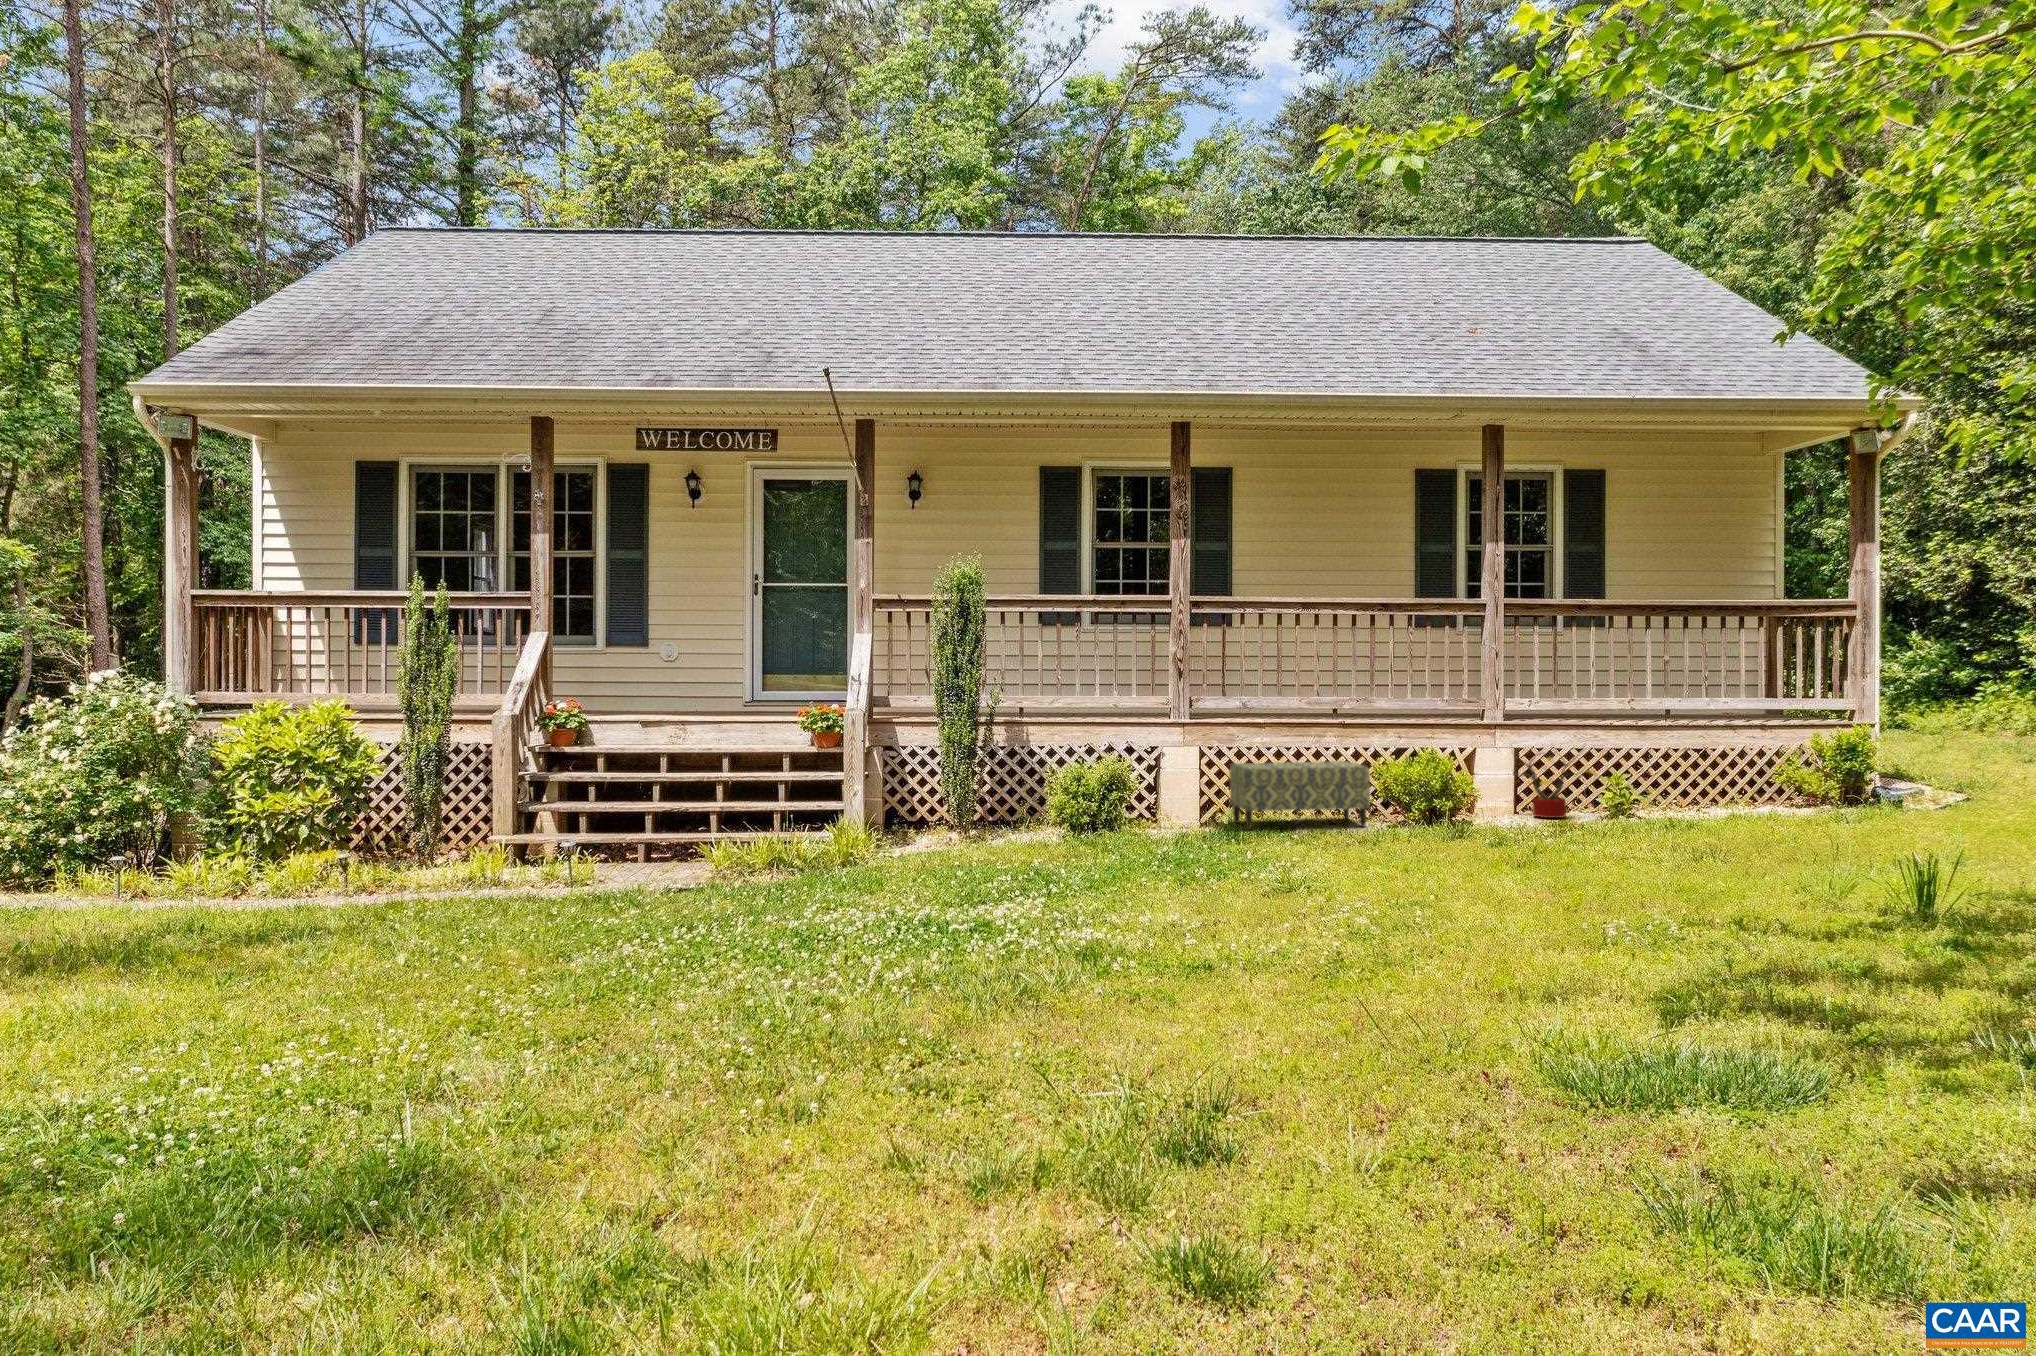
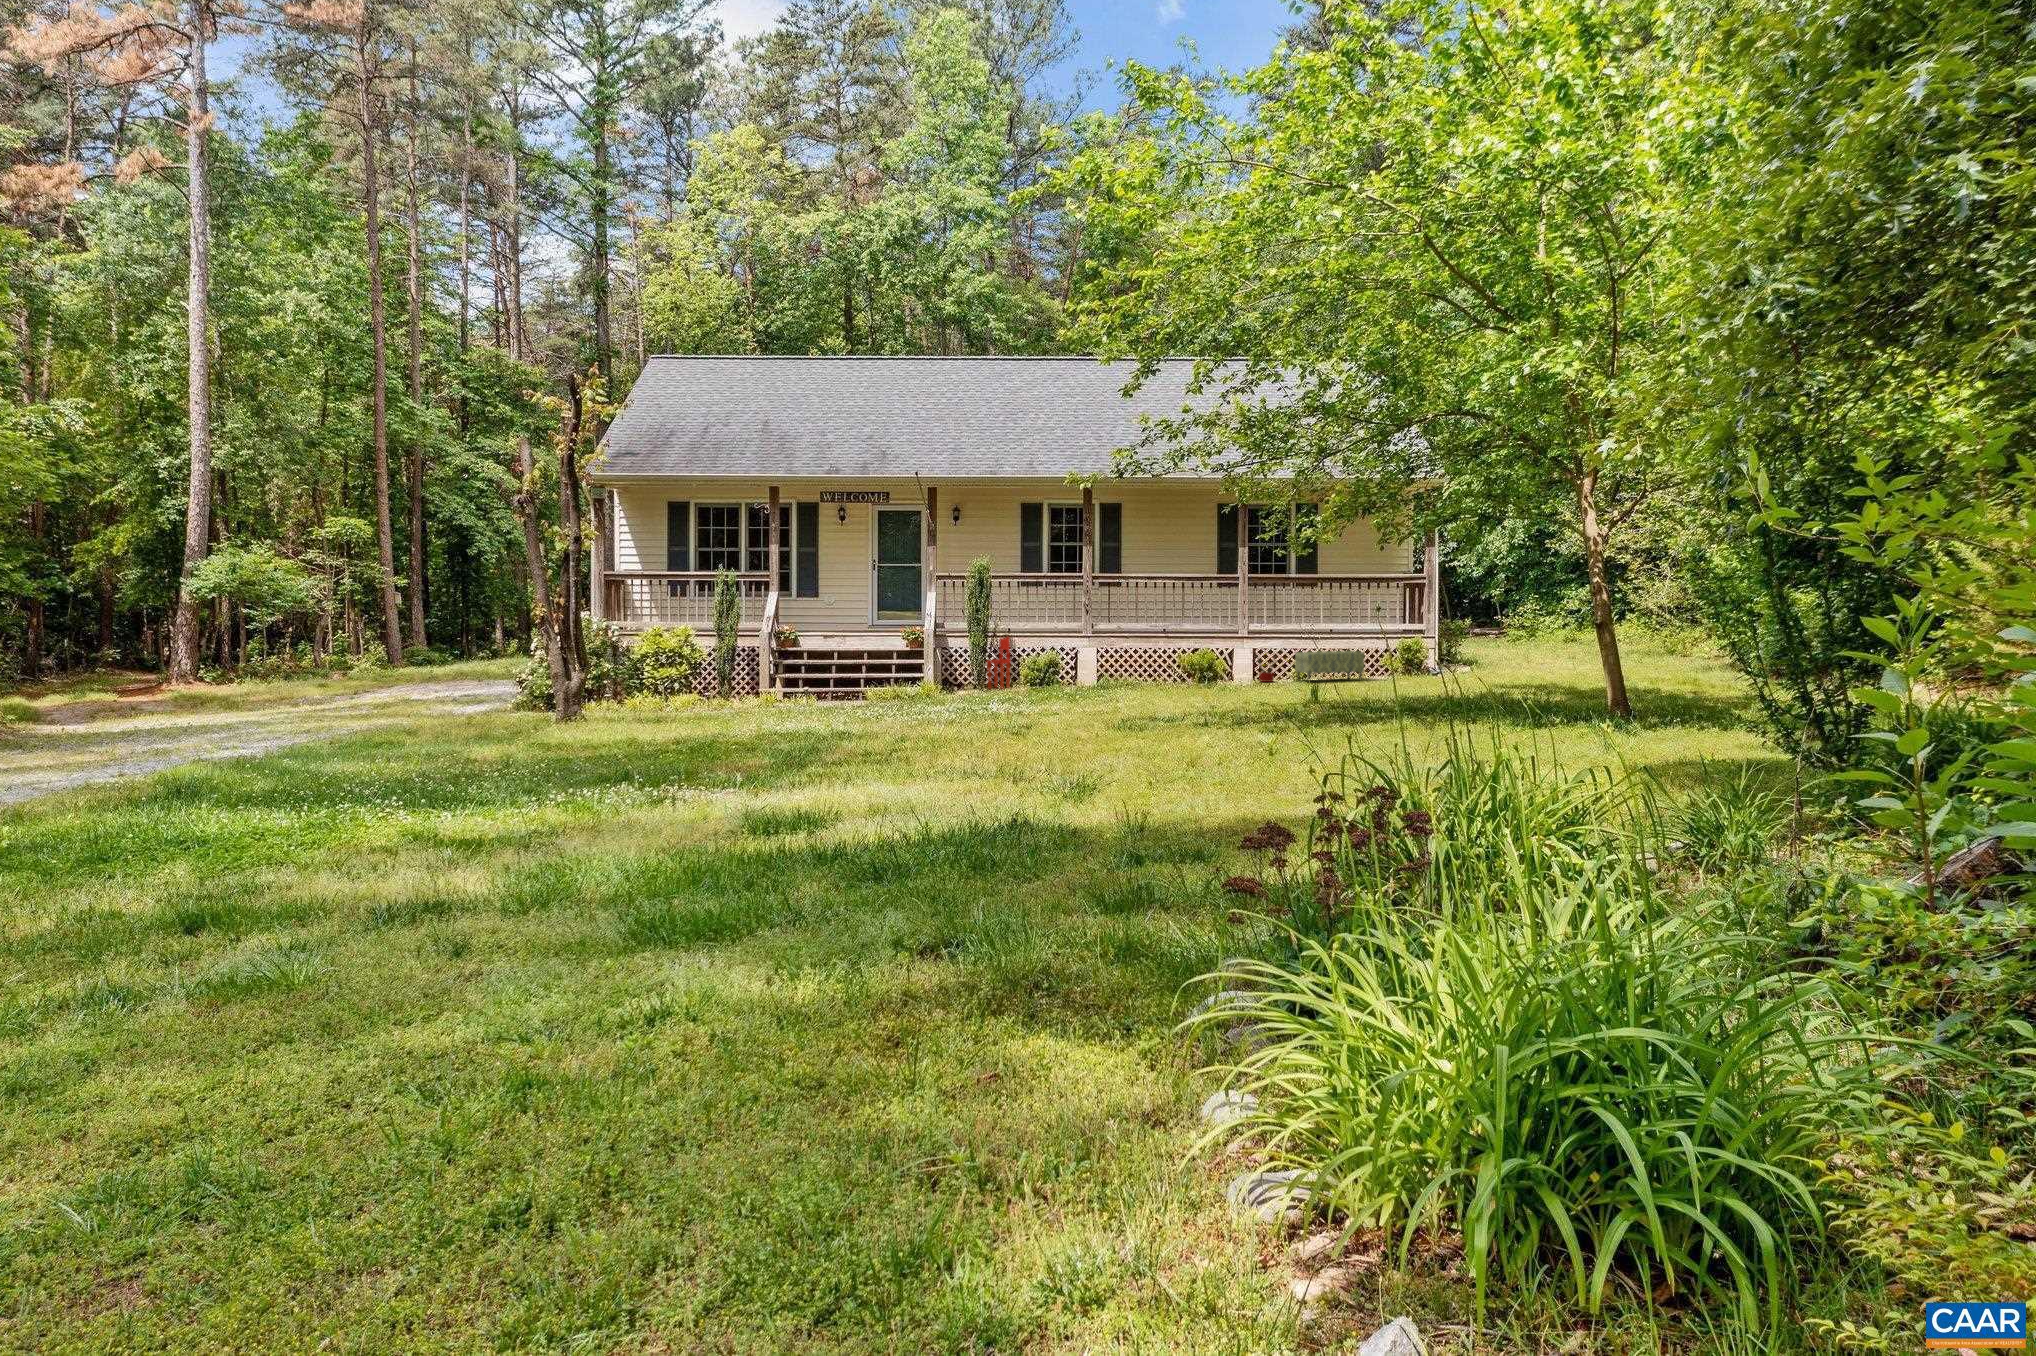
chair: none [973,724,1025,835] -> present [986,637,1011,689]
bench: present [1229,761,1370,830] -> present [1295,651,1365,682]

